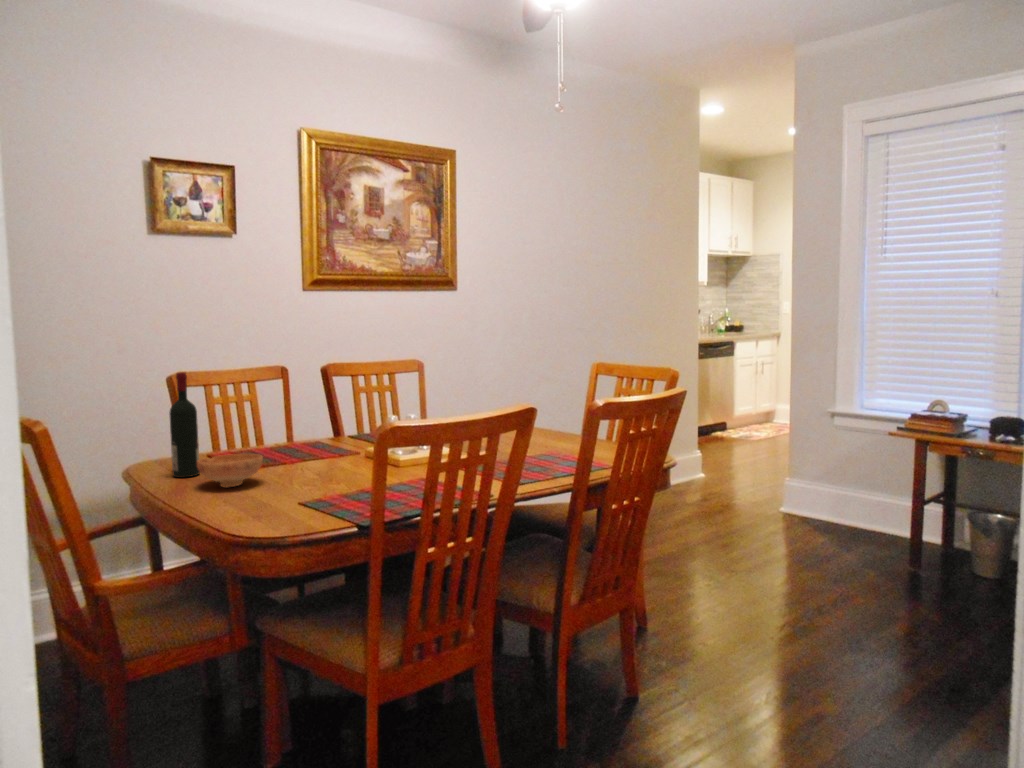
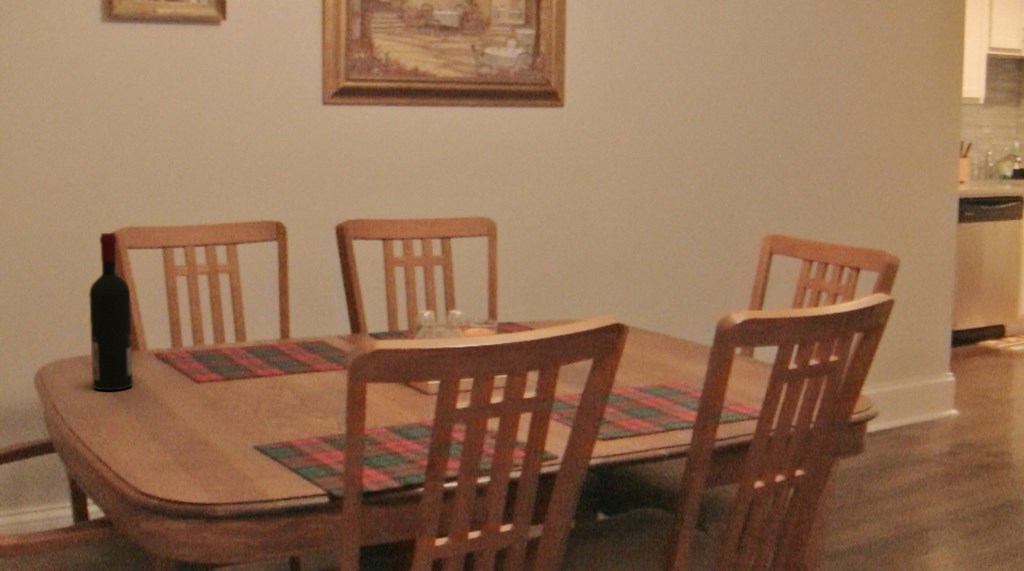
bowl: present [197,454,263,487] -> none [120,361,218,412]

